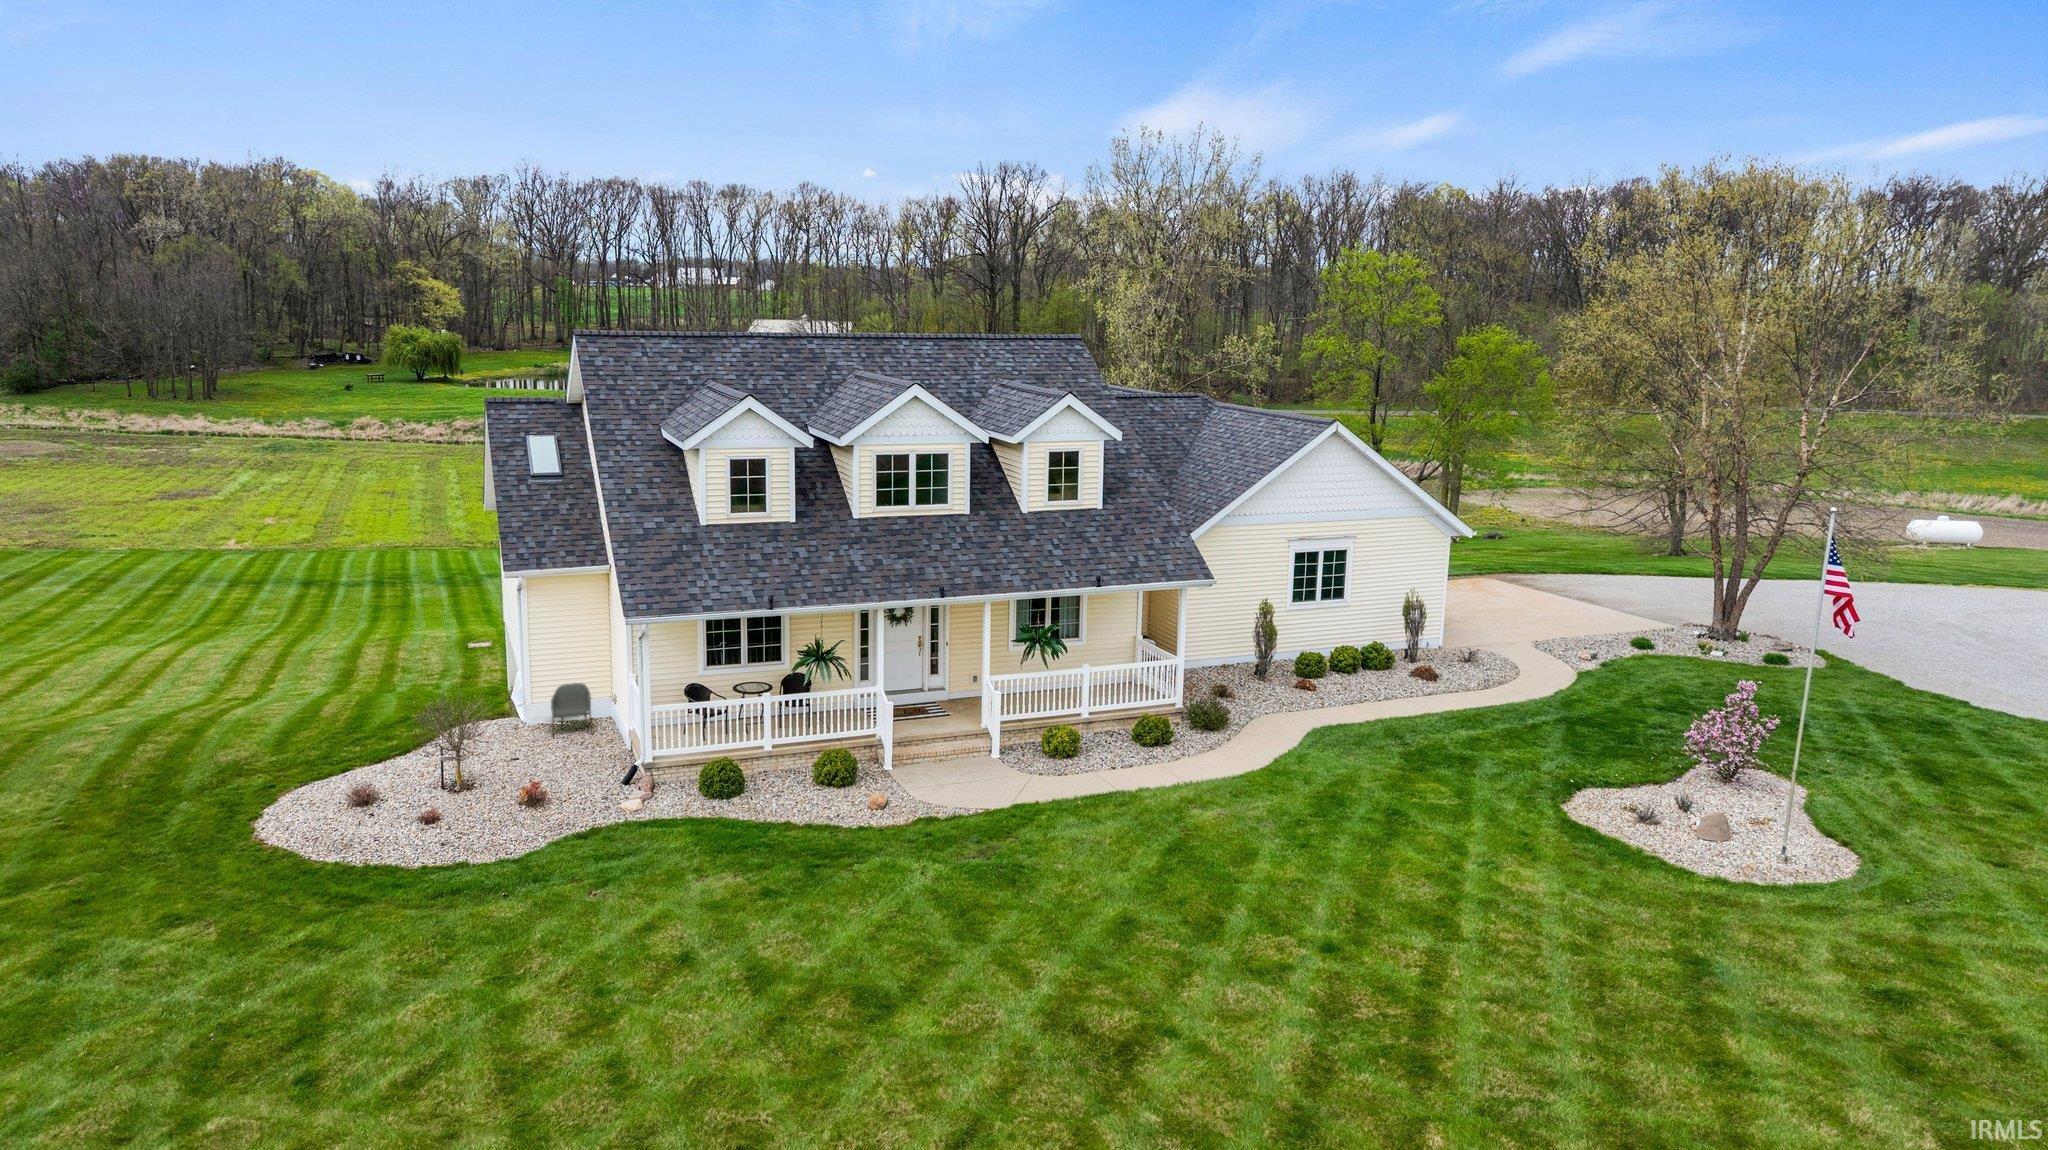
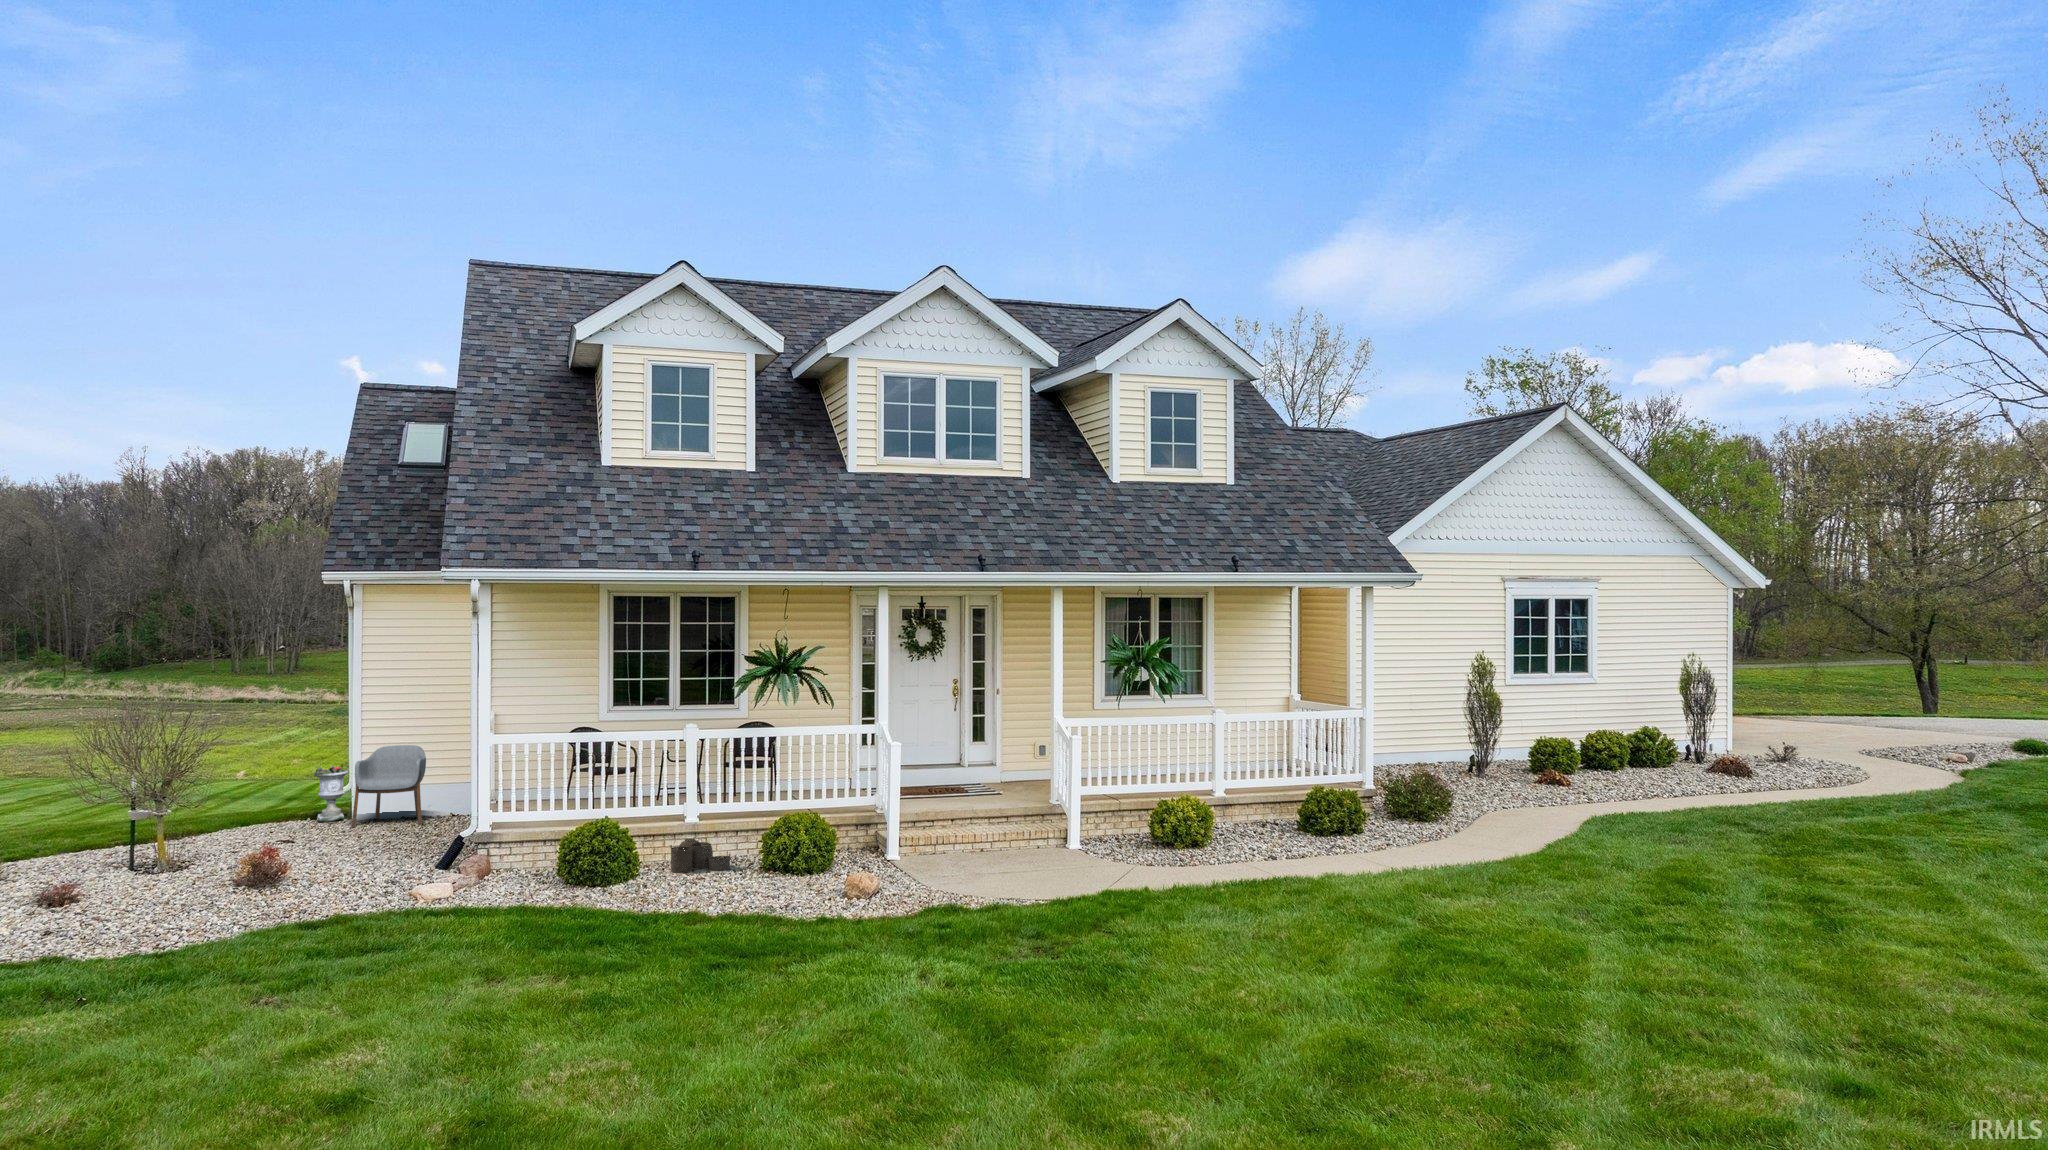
planter: none [521,696,542,732] -> present [314,765,348,822]
woven basket: none [765,761,799,785] -> present [670,837,731,873]

